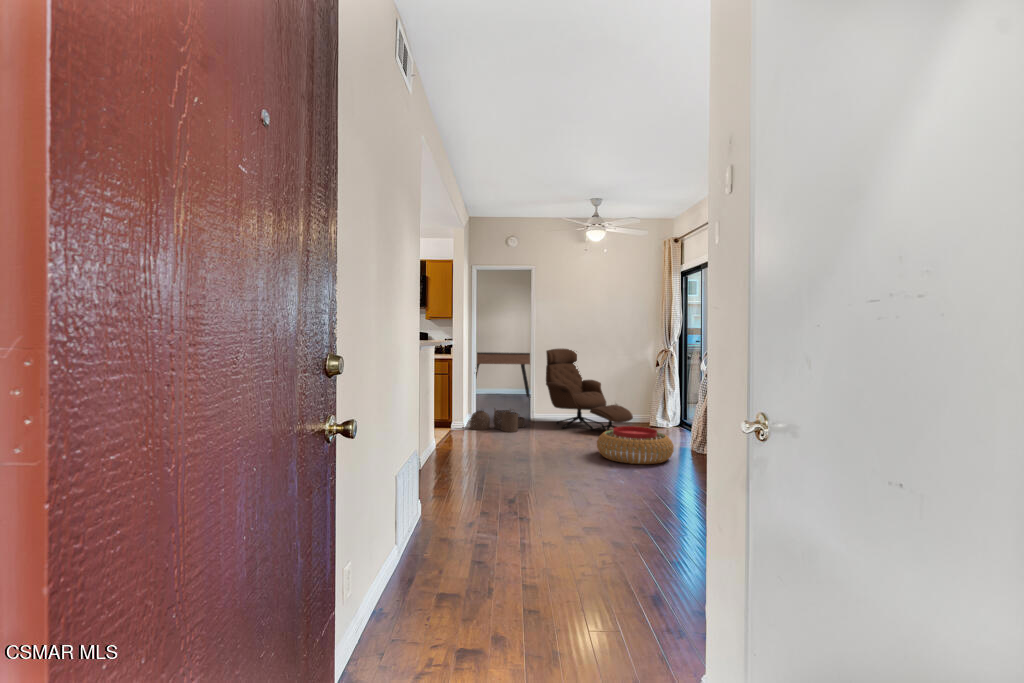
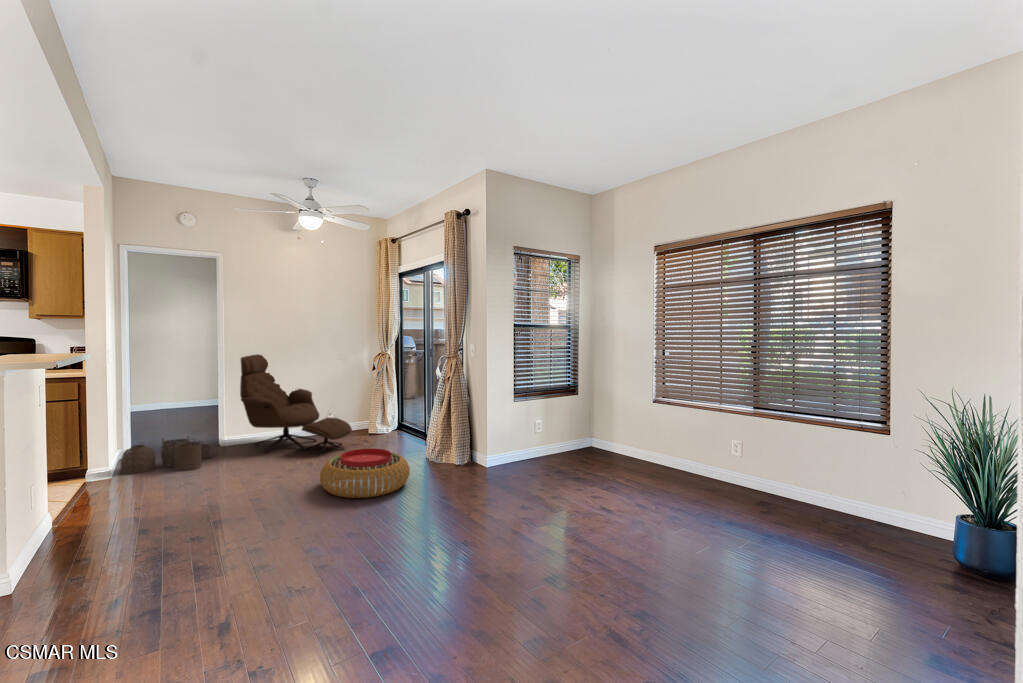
console table: present [476,352,530,397] -> none [118,353,213,417]

